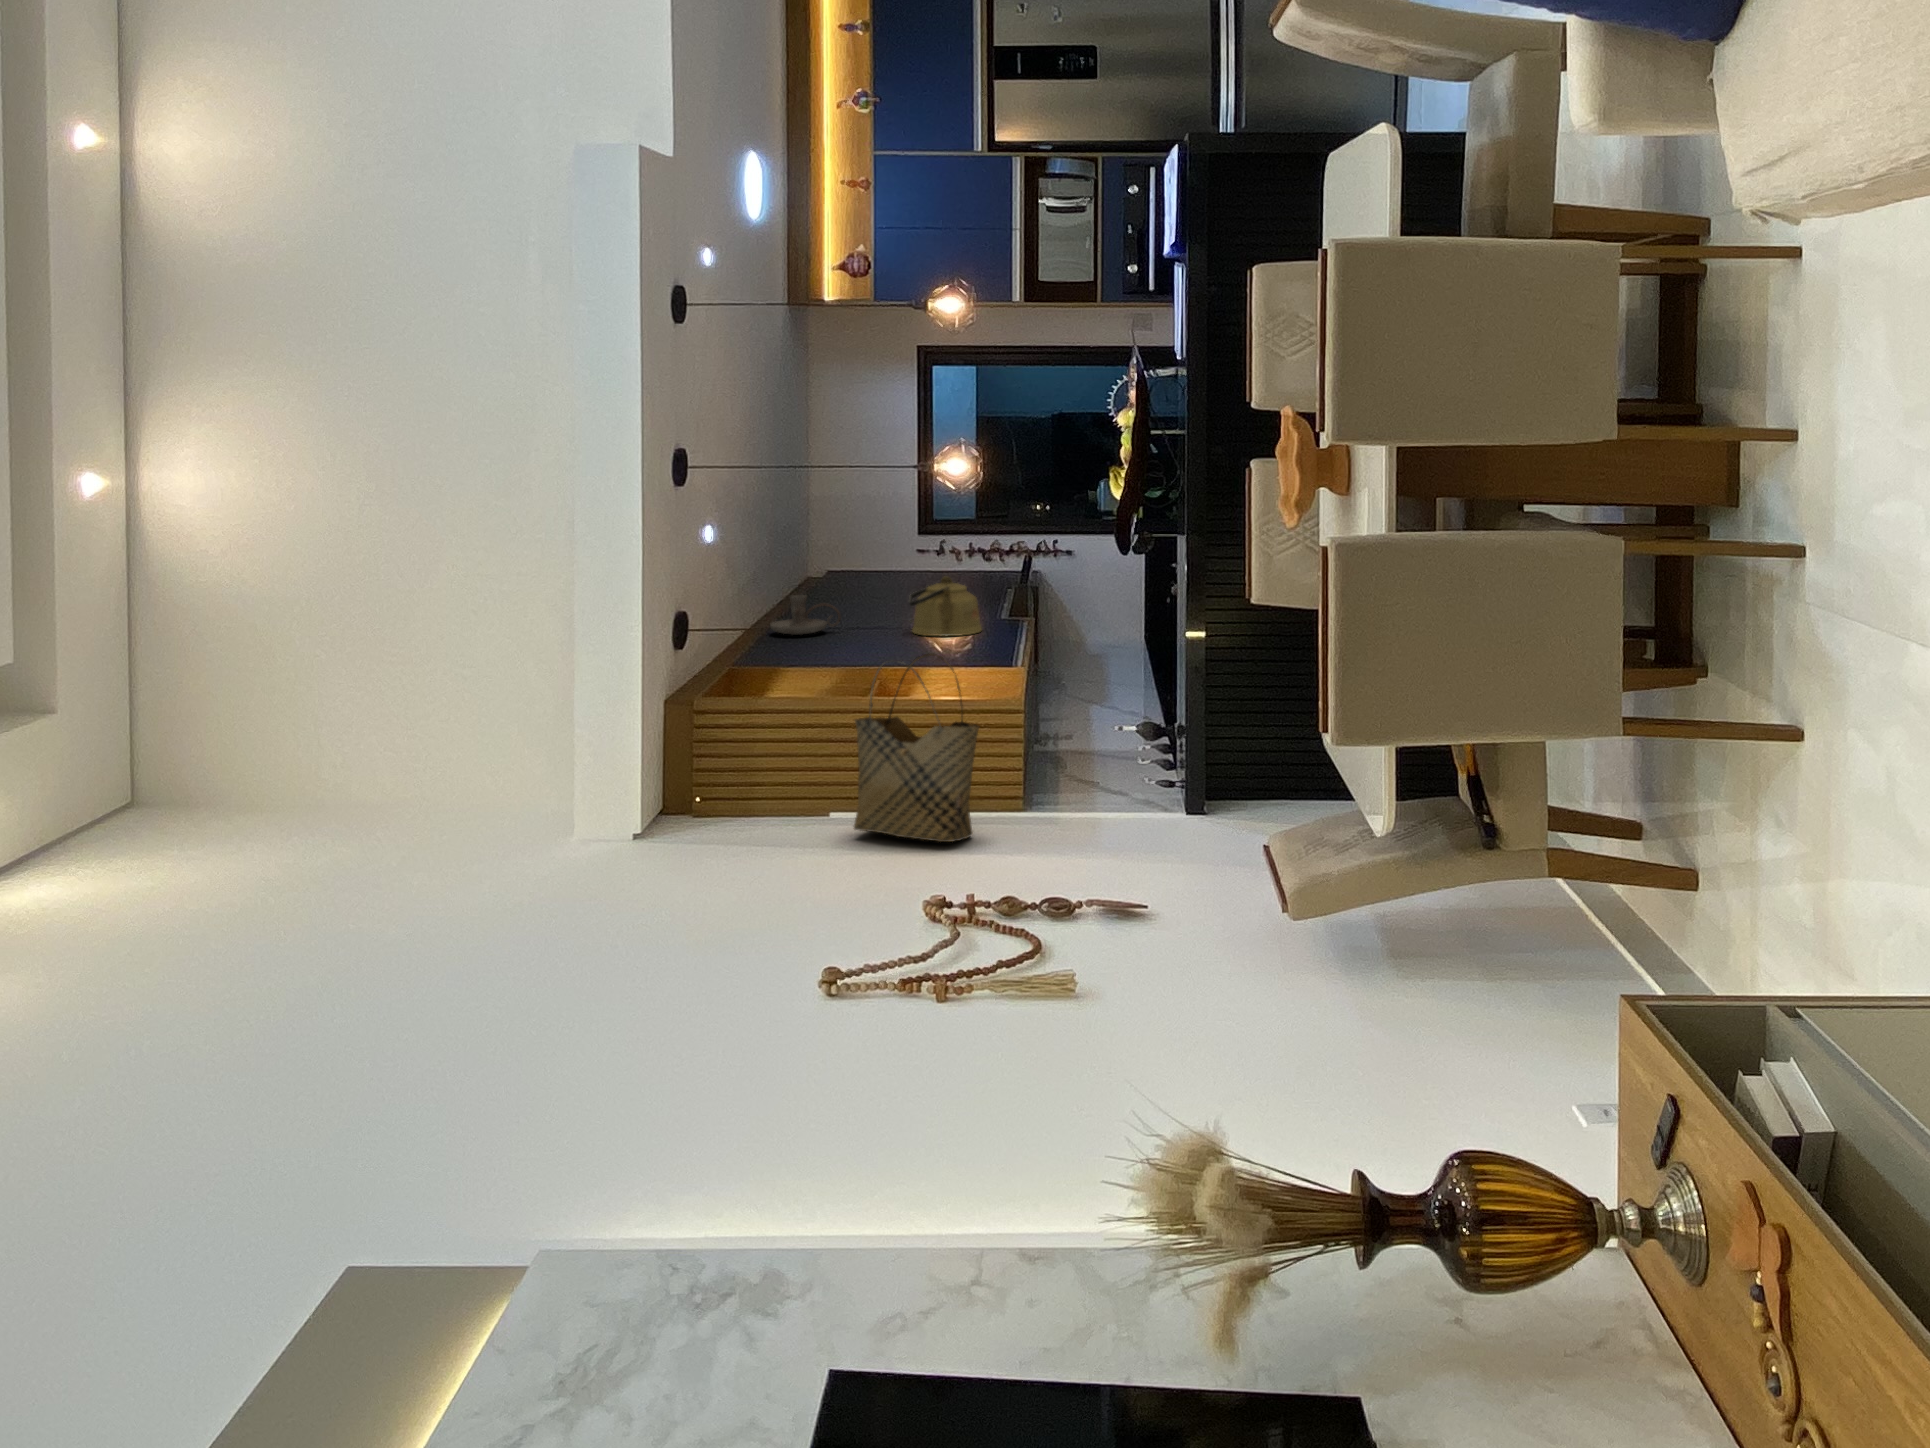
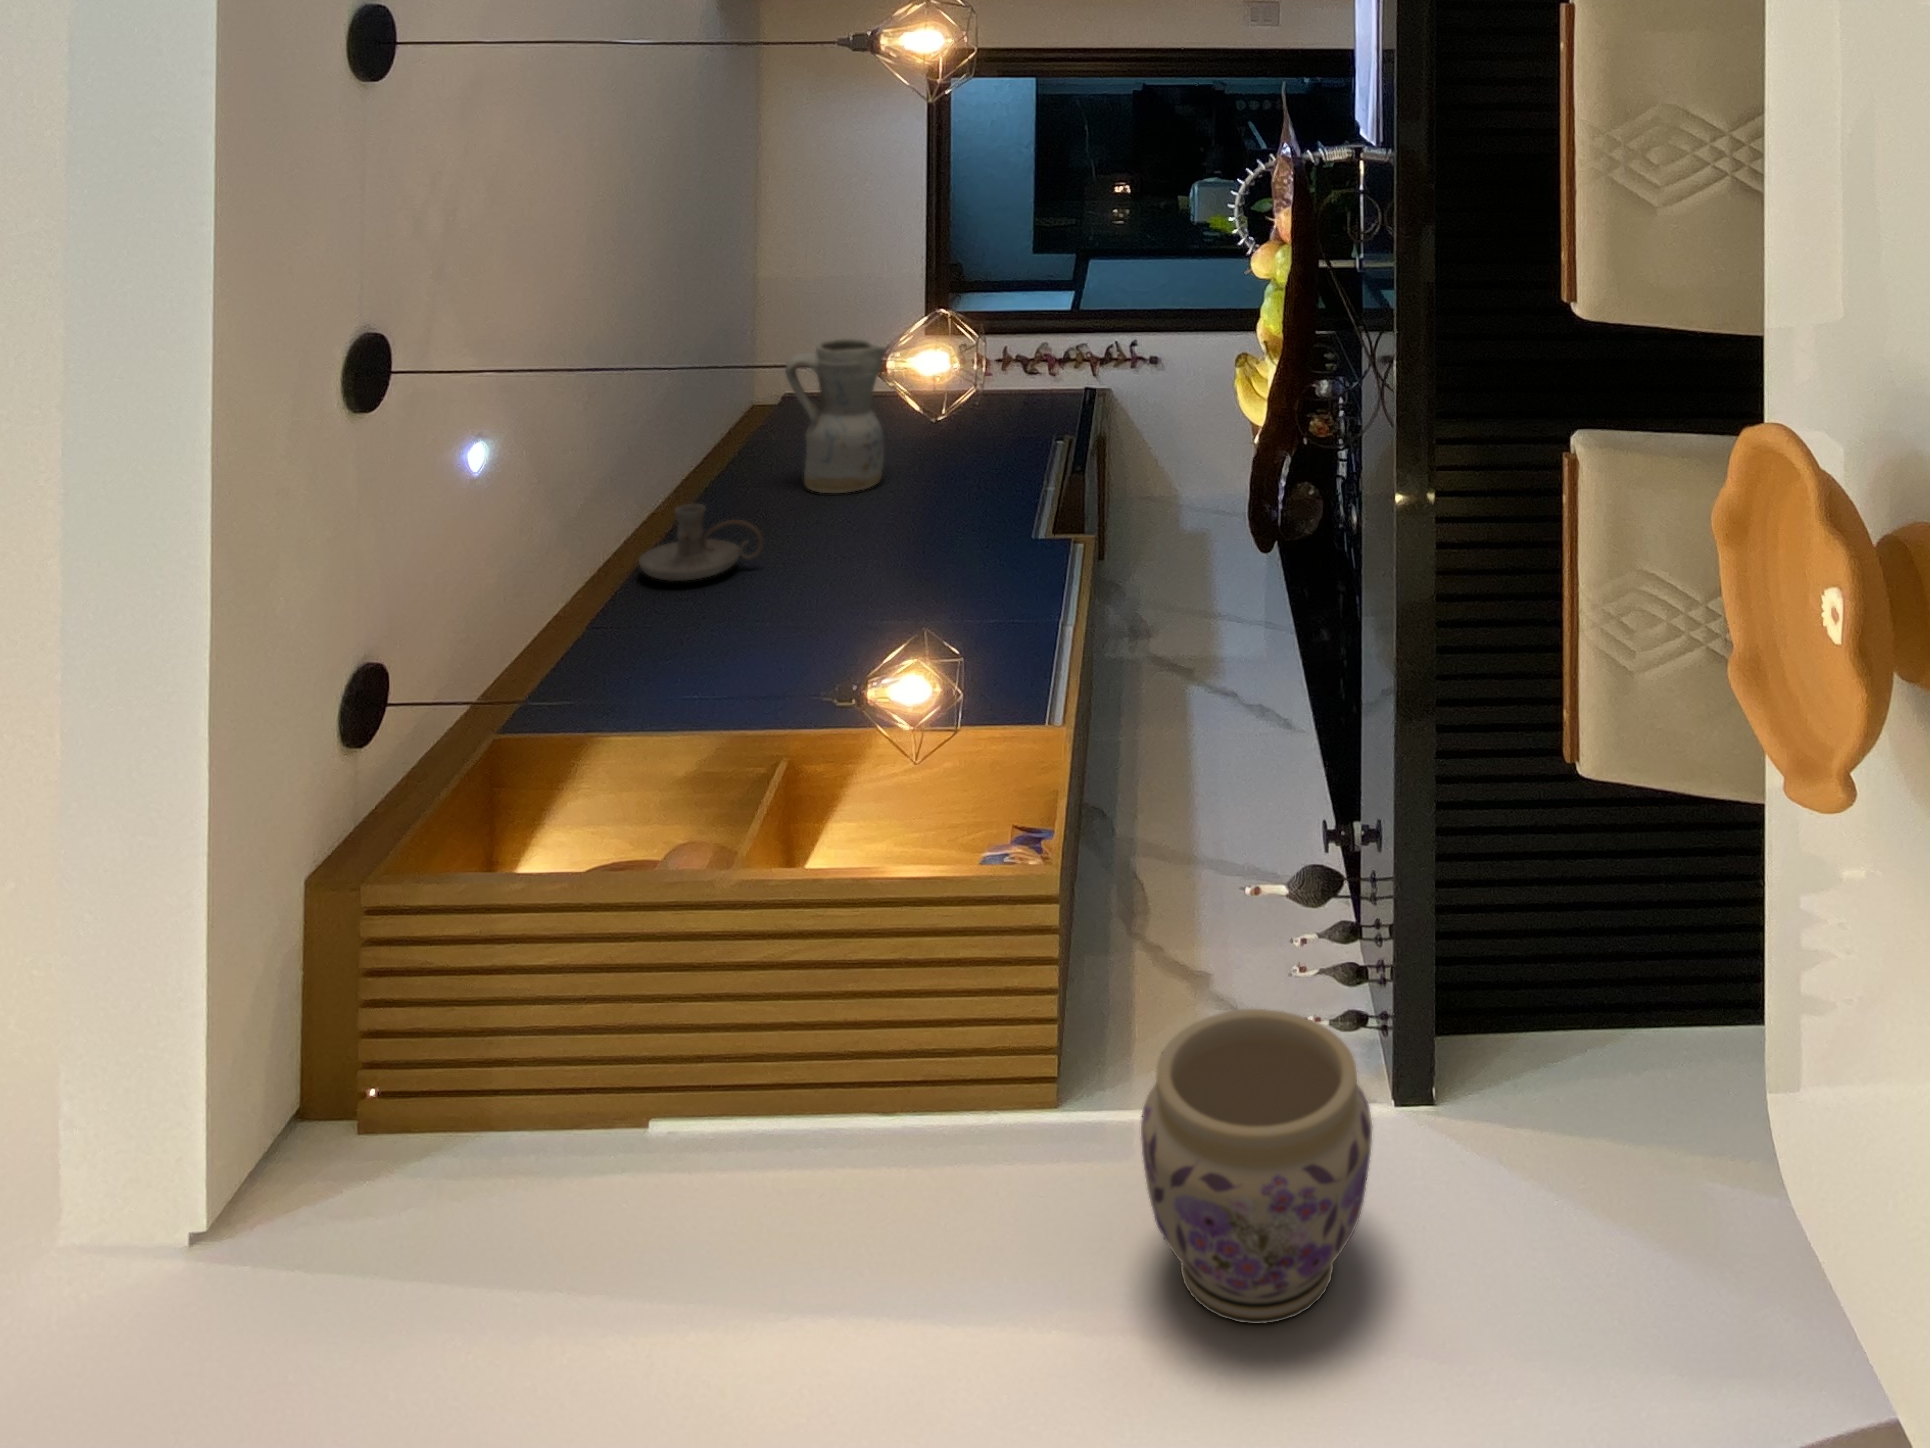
ceramic pitcher: none [841,520,902,611] -> present [785,338,885,493]
kettle: present [909,577,982,636] -> none [876,473,1005,587]
woven basket: present [854,653,979,842] -> none [670,827,954,1327]
planter: none [1064,737,1168,843] -> present [1141,1009,1373,1324]

